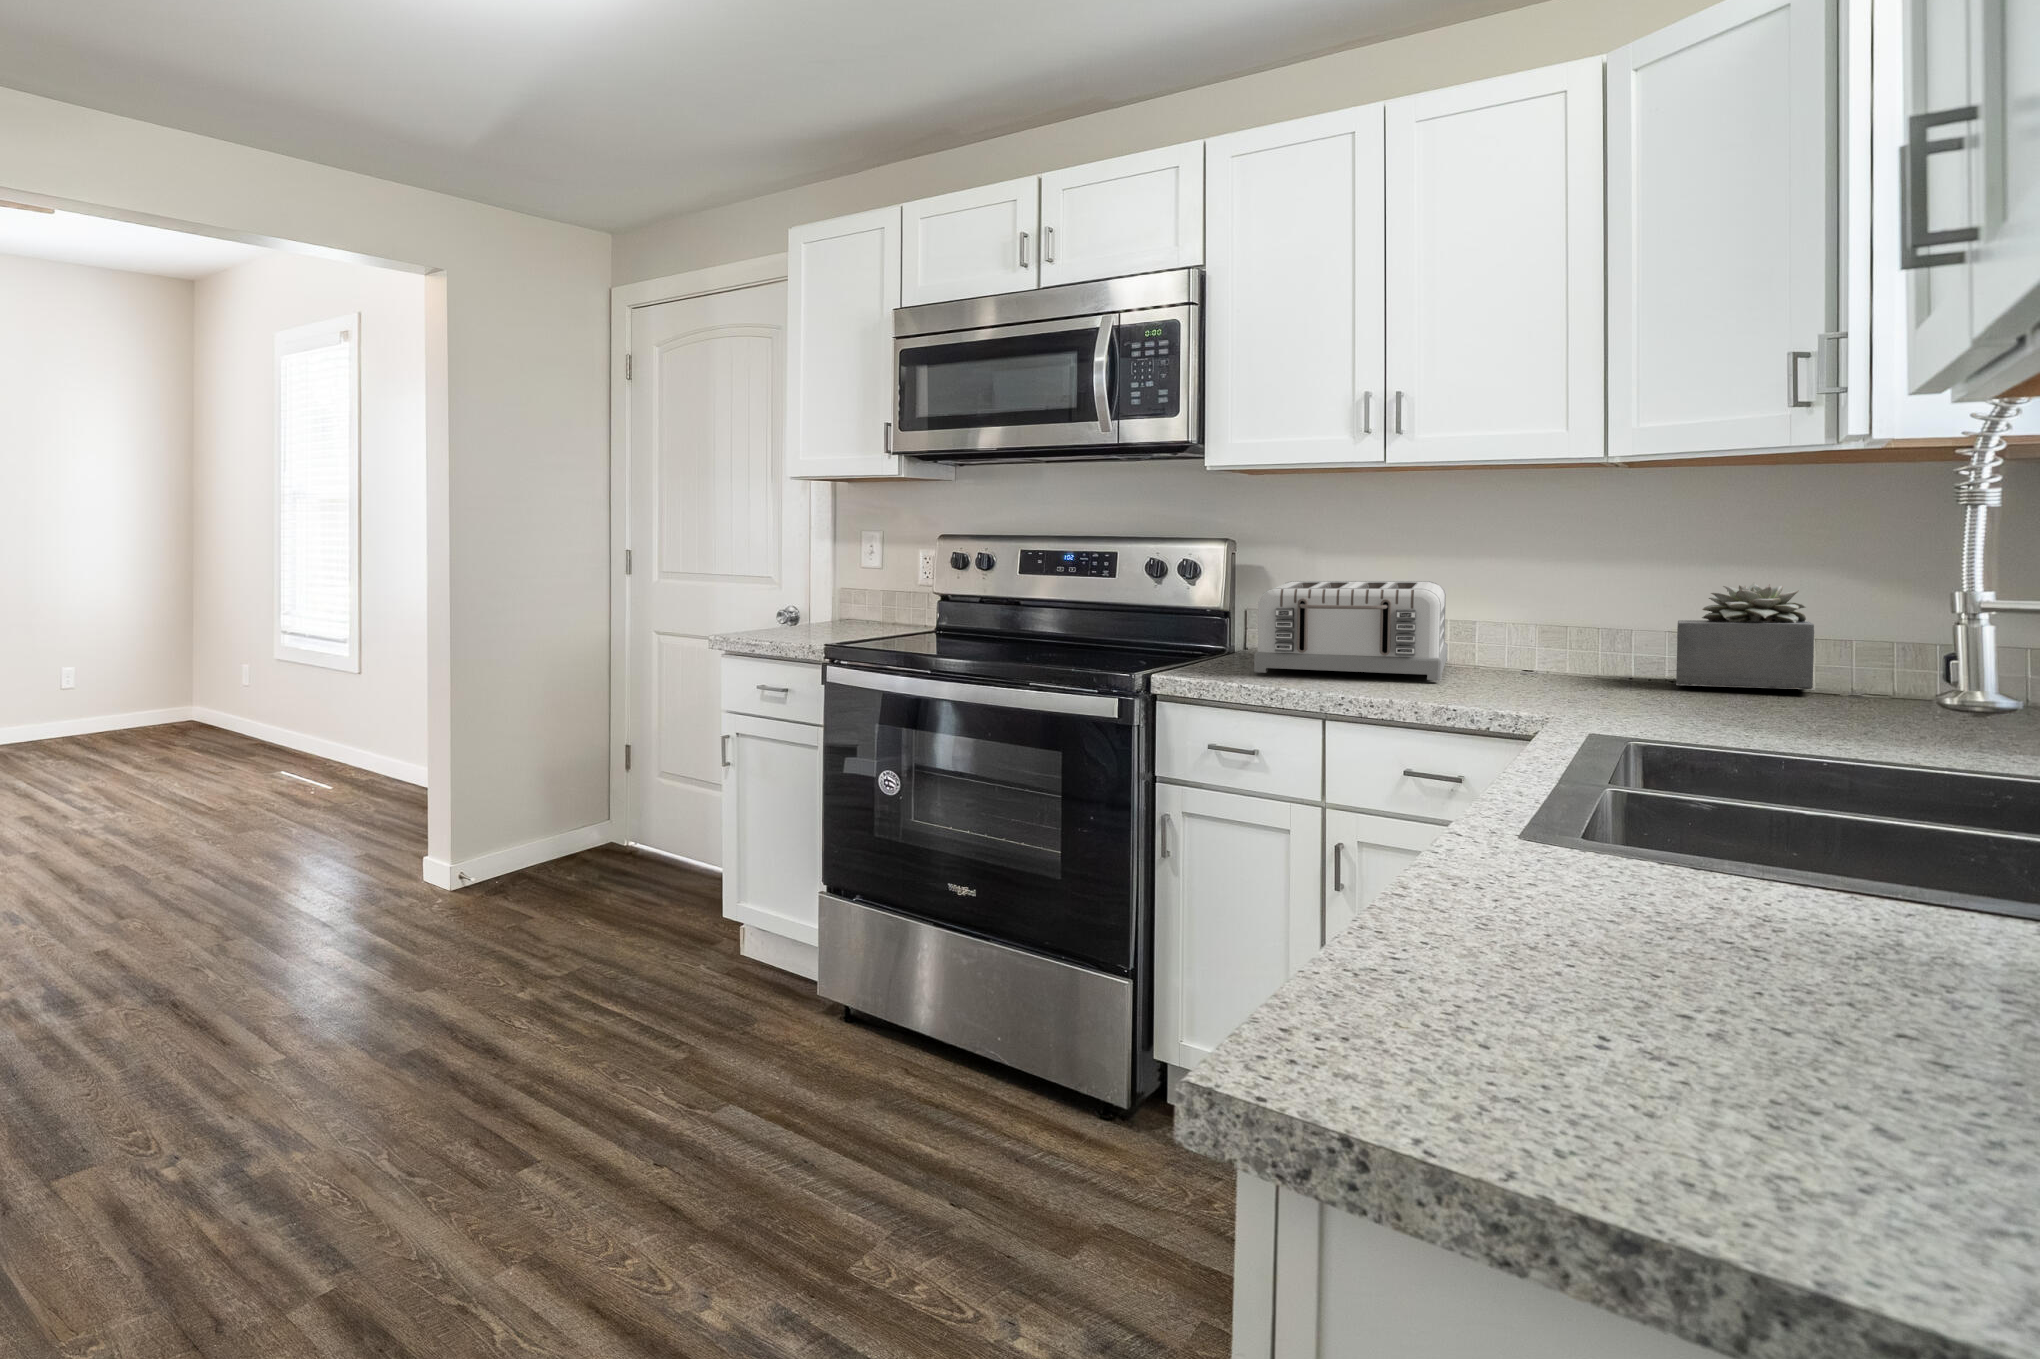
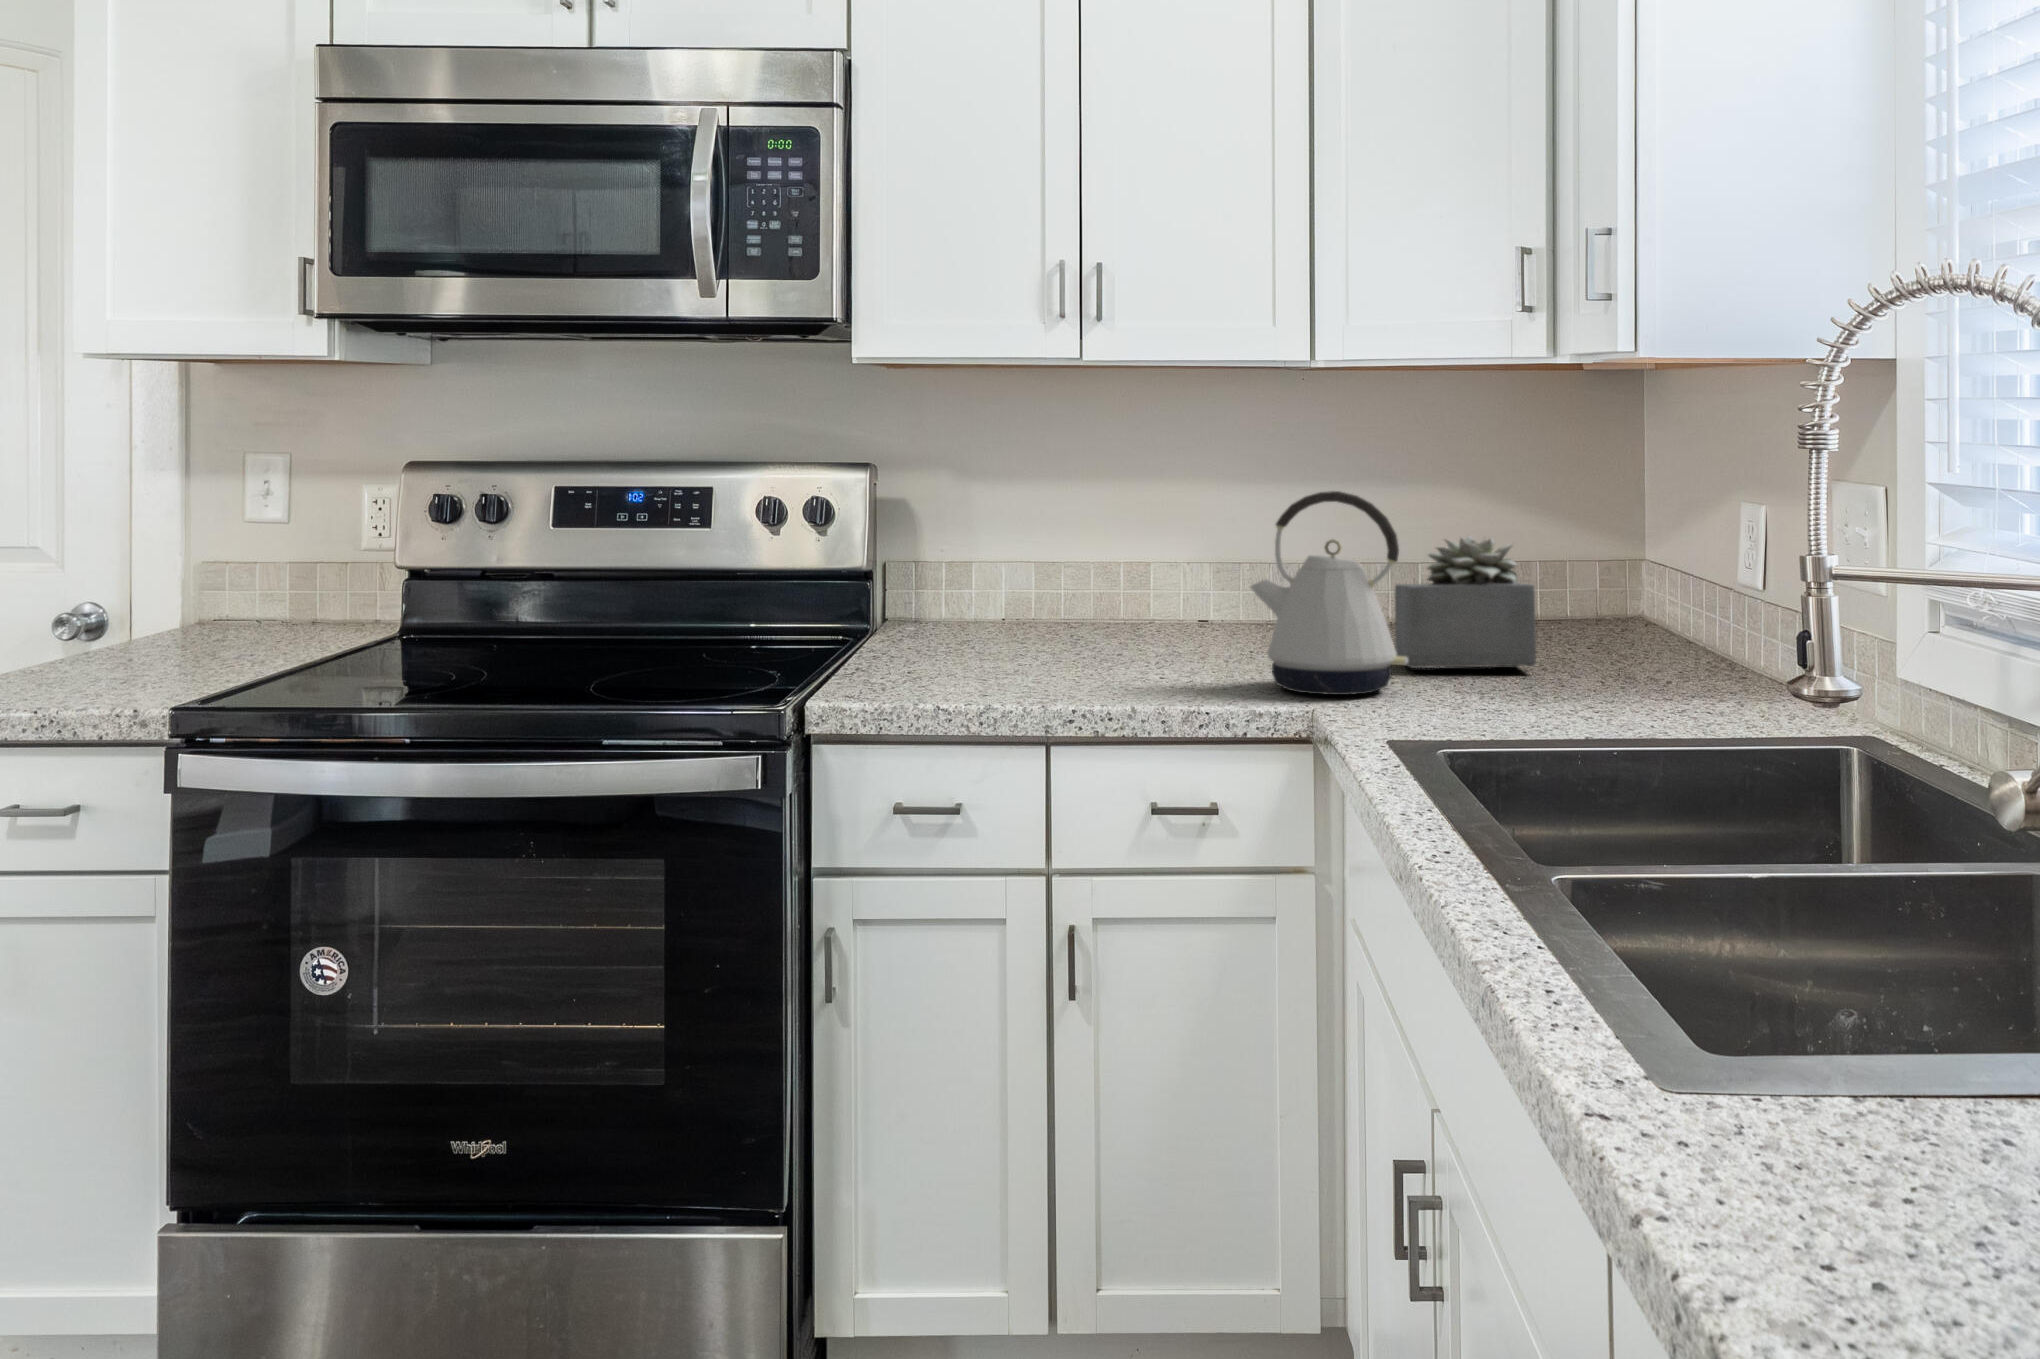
kettle: none [1508,553,1651,701] -> present [1251,491,1408,695]
toaster: present [1254,581,1448,680] -> none [937,537,1171,677]

